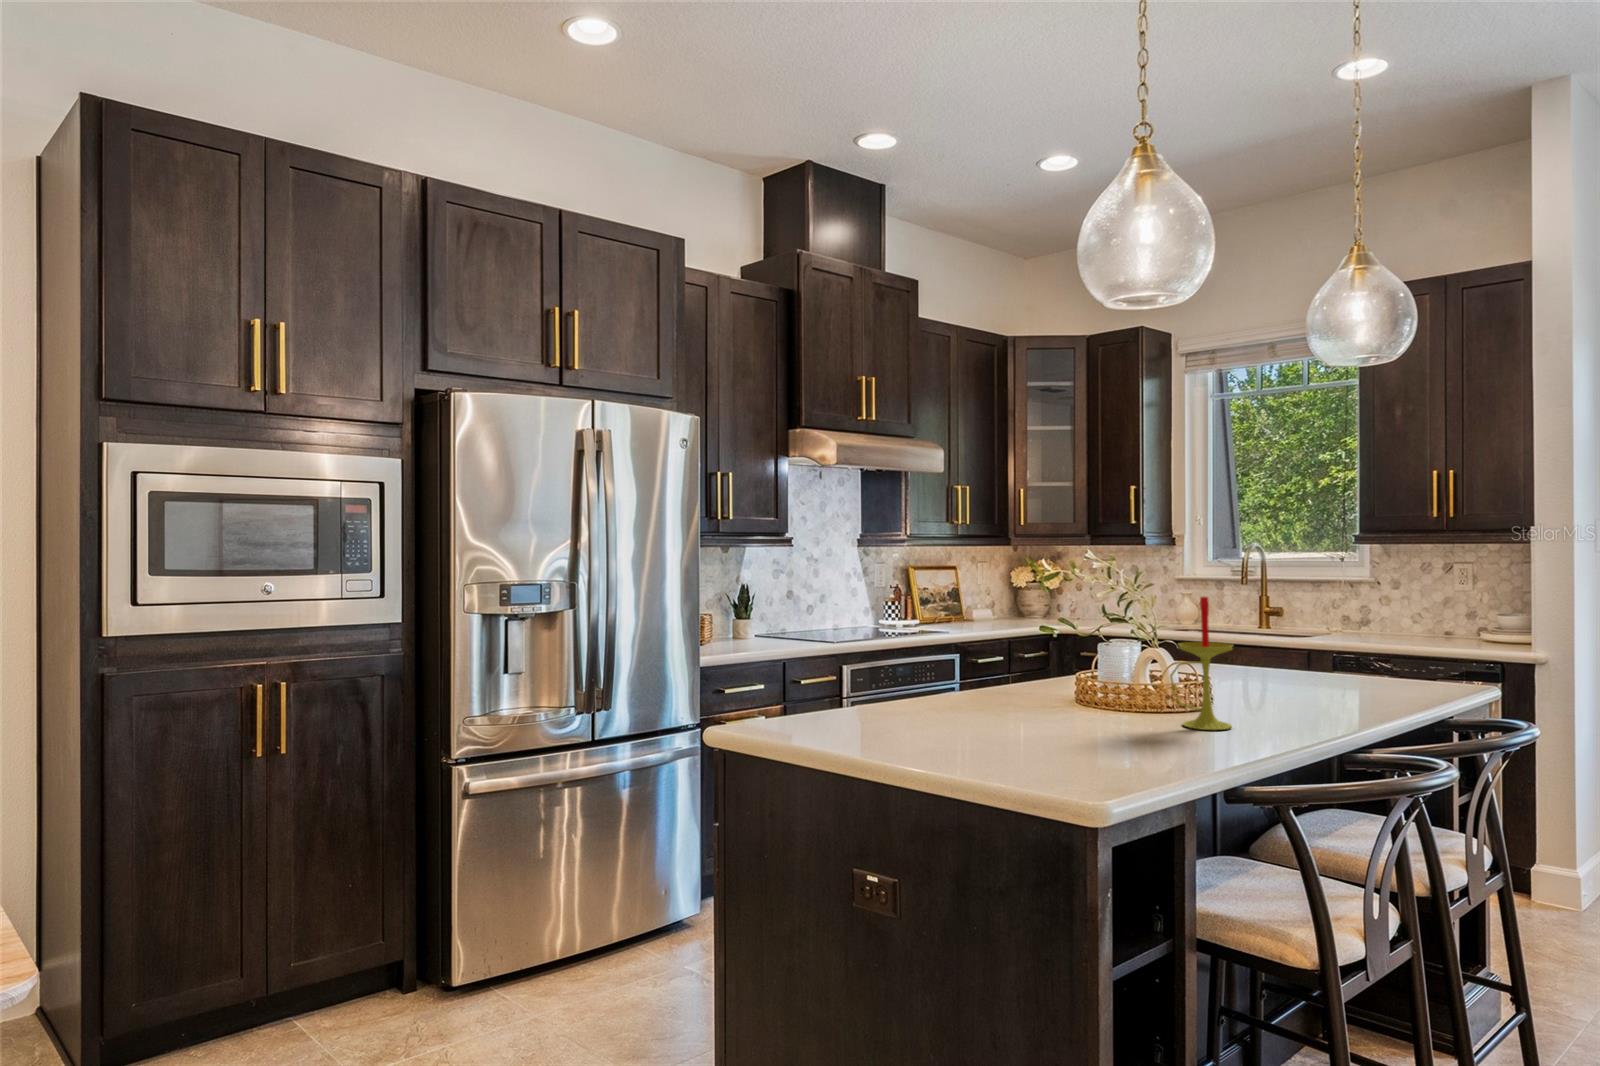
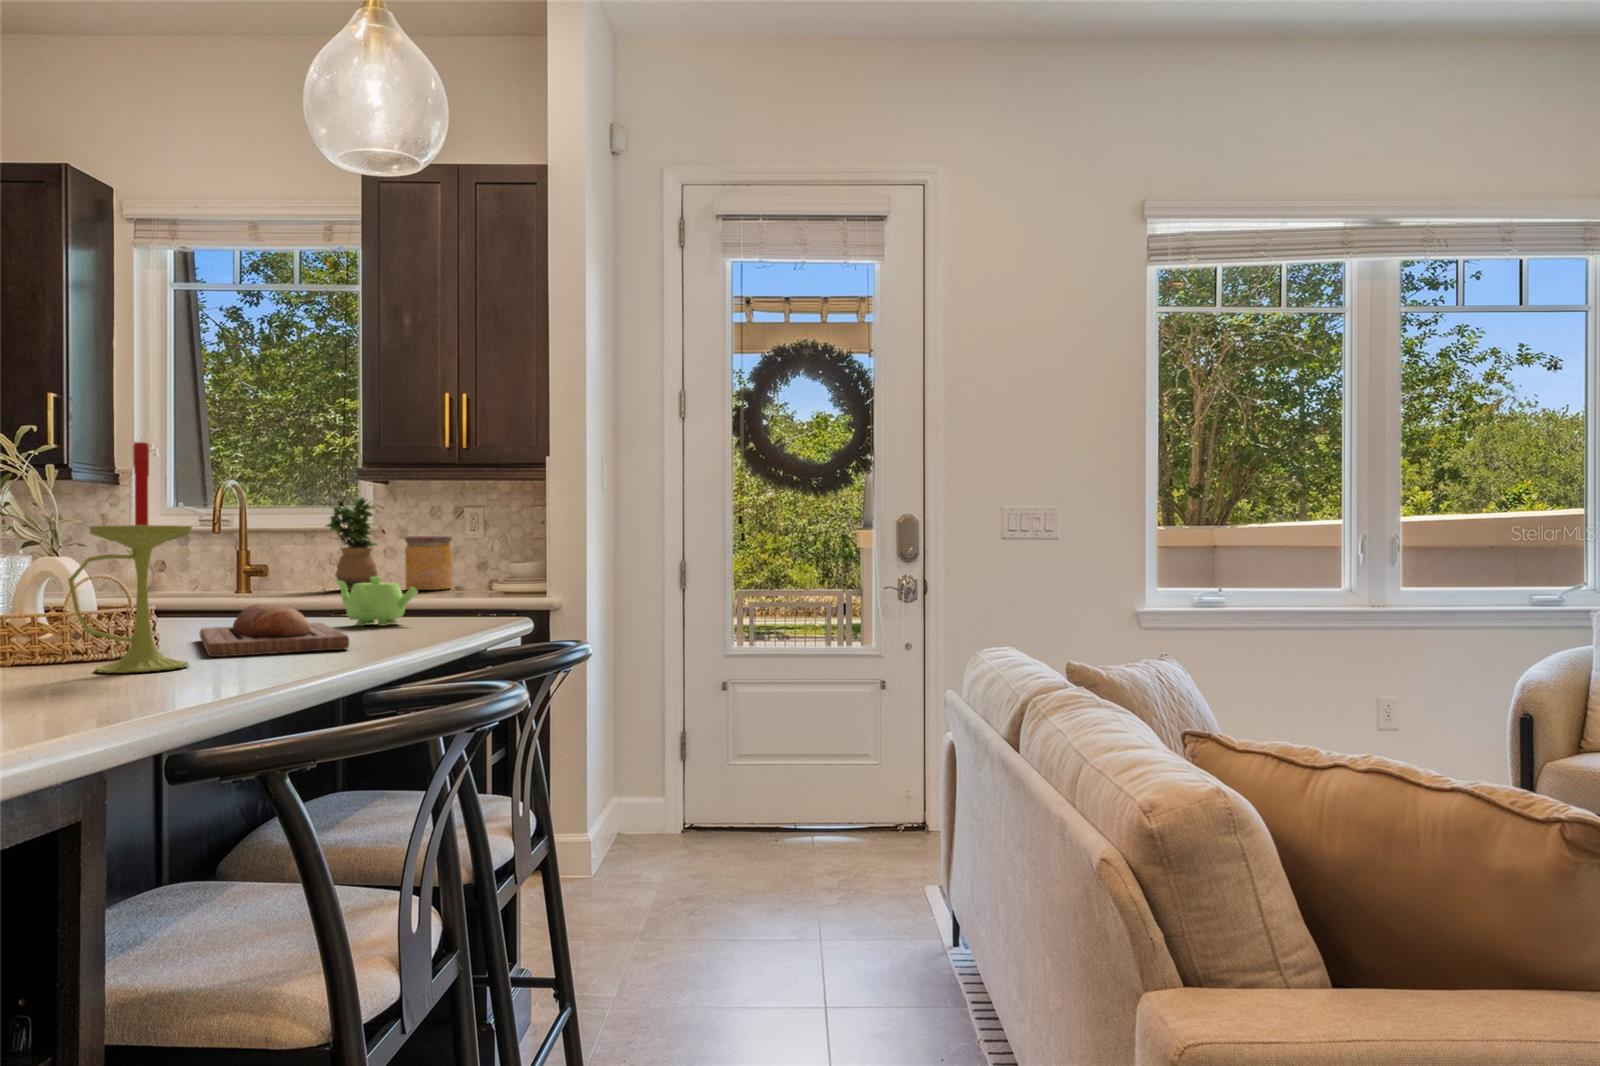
potted plant: none [1327,555,1375,634] -> present [326,497,378,590]
jar: none [1399,589,1445,639] -> present [405,536,452,590]
teapot: none [1326,657,1393,695] -> present [335,577,418,626]
bread loaf: none [1236,680,1333,724] -> present [200,604,349,657]

